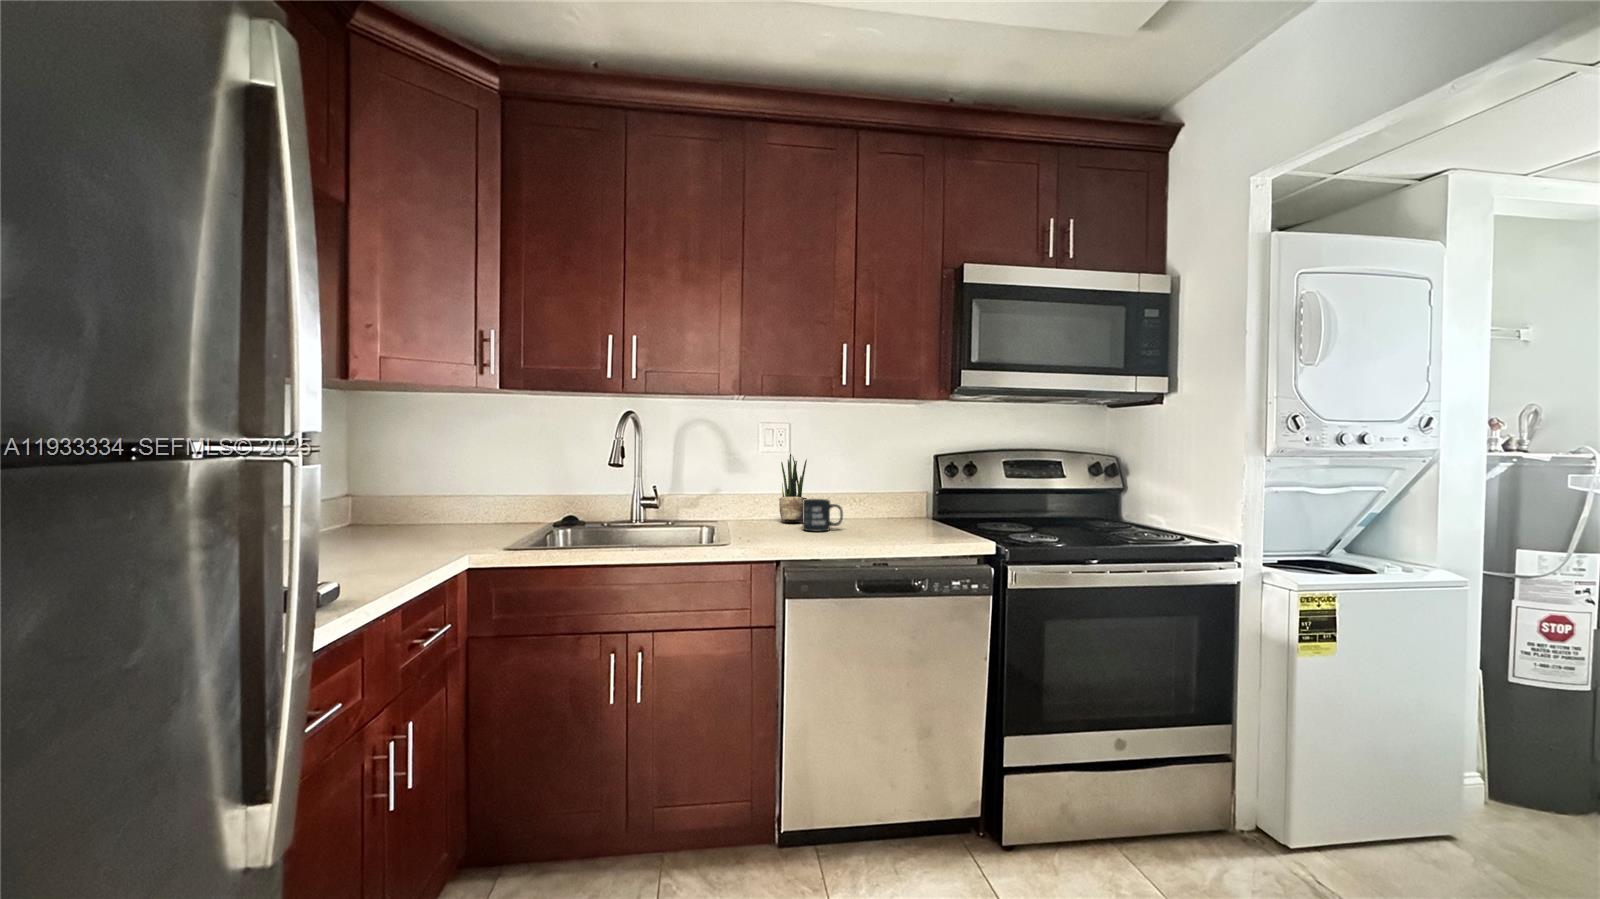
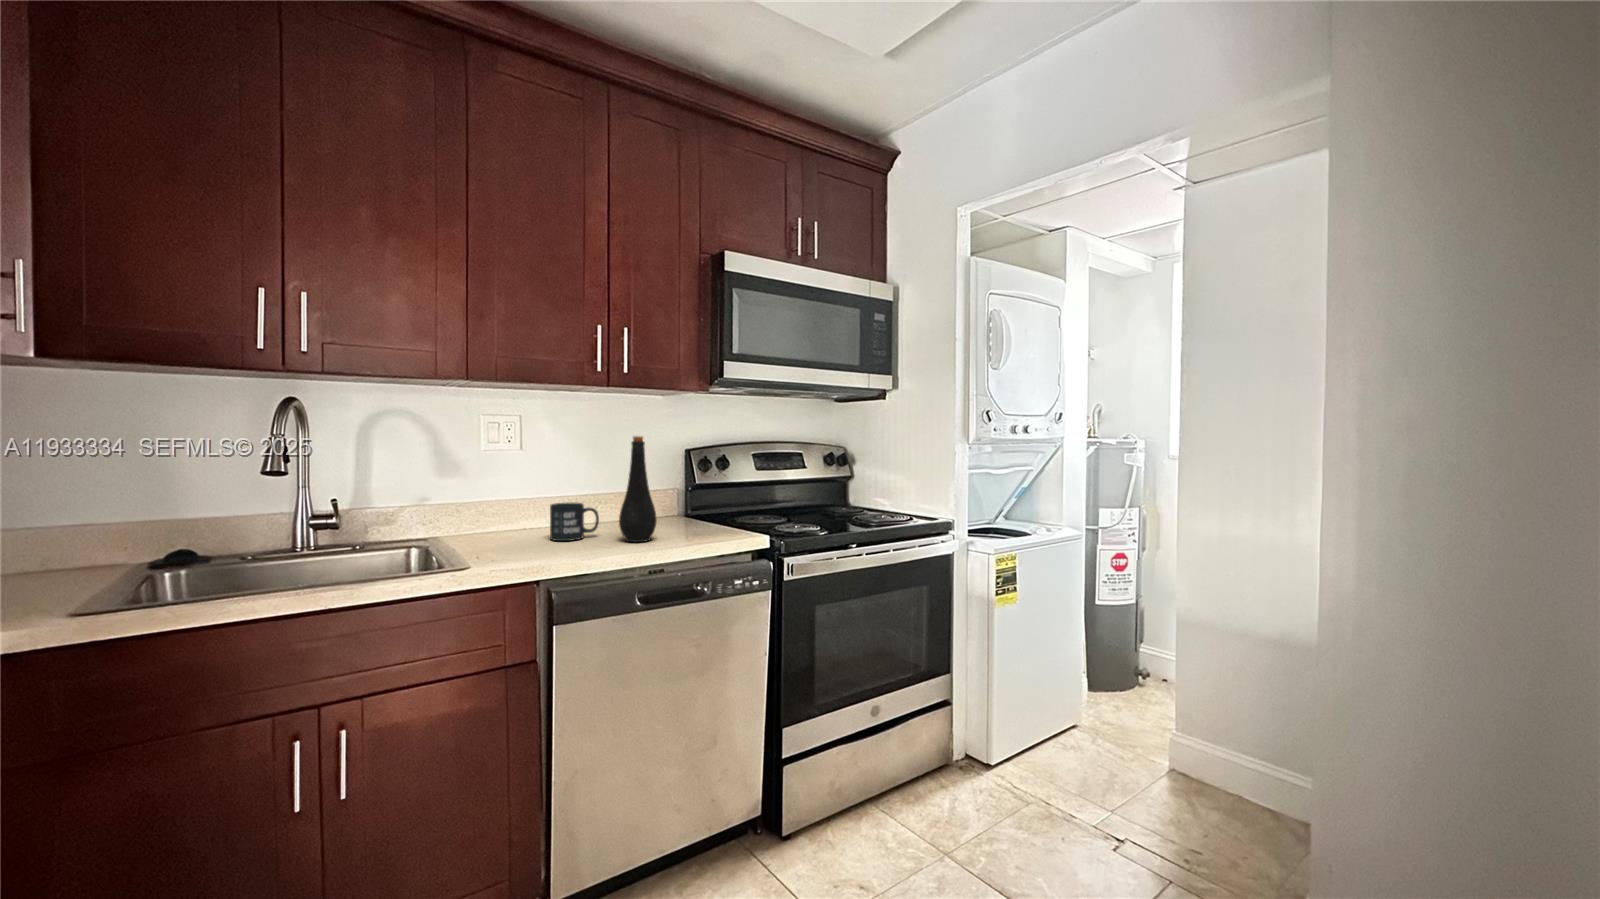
bottle: none [856,442,890,538] -> present [619,436,657,542]
potted plant: present [779,454,807,521] -> none [513,450,548,530]

